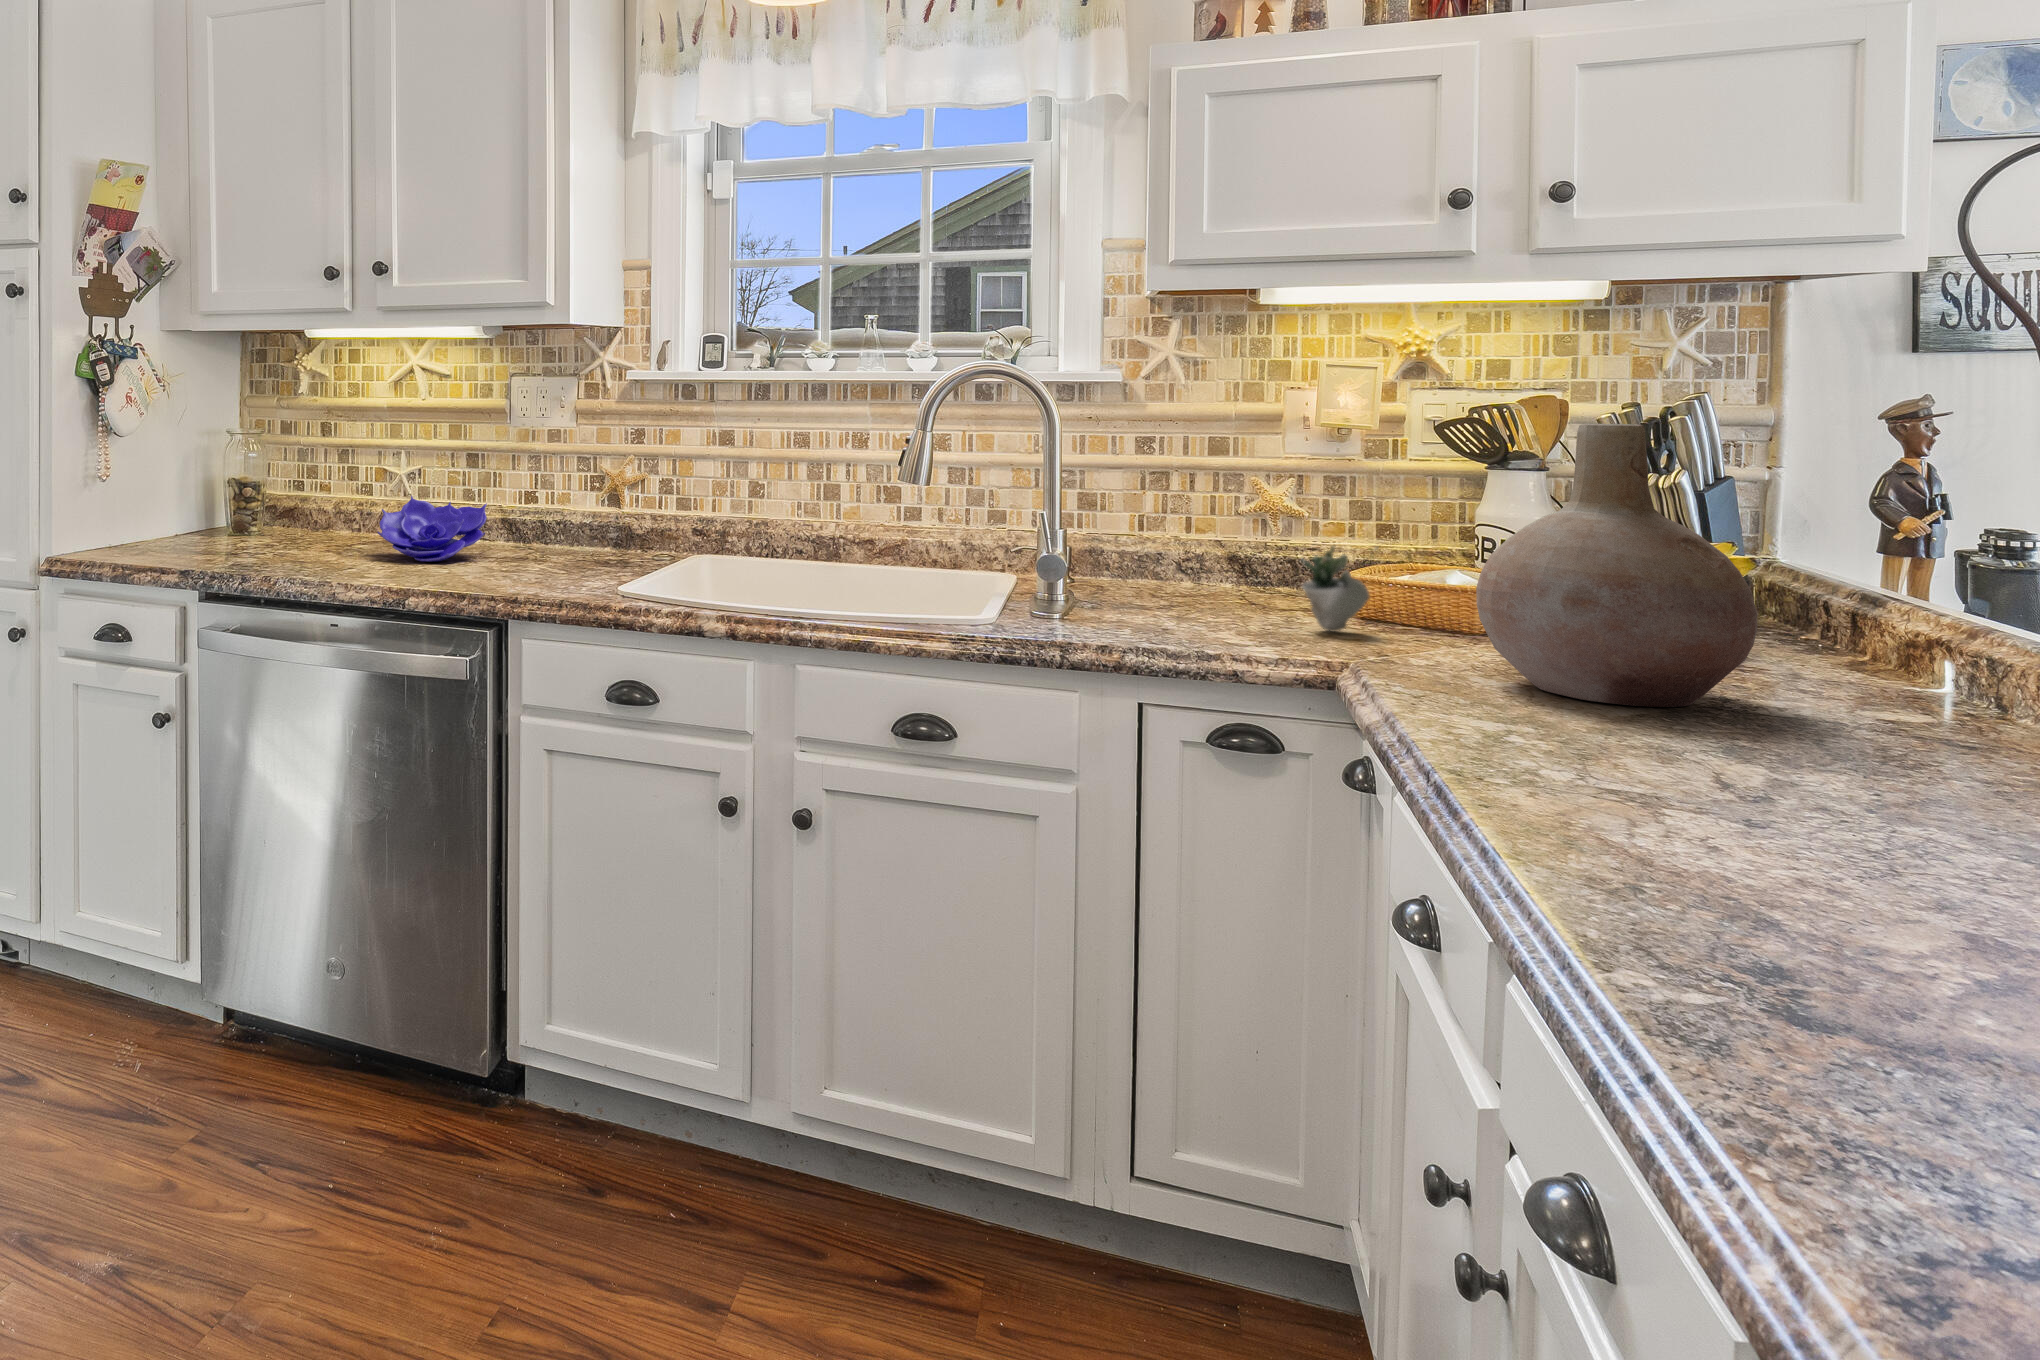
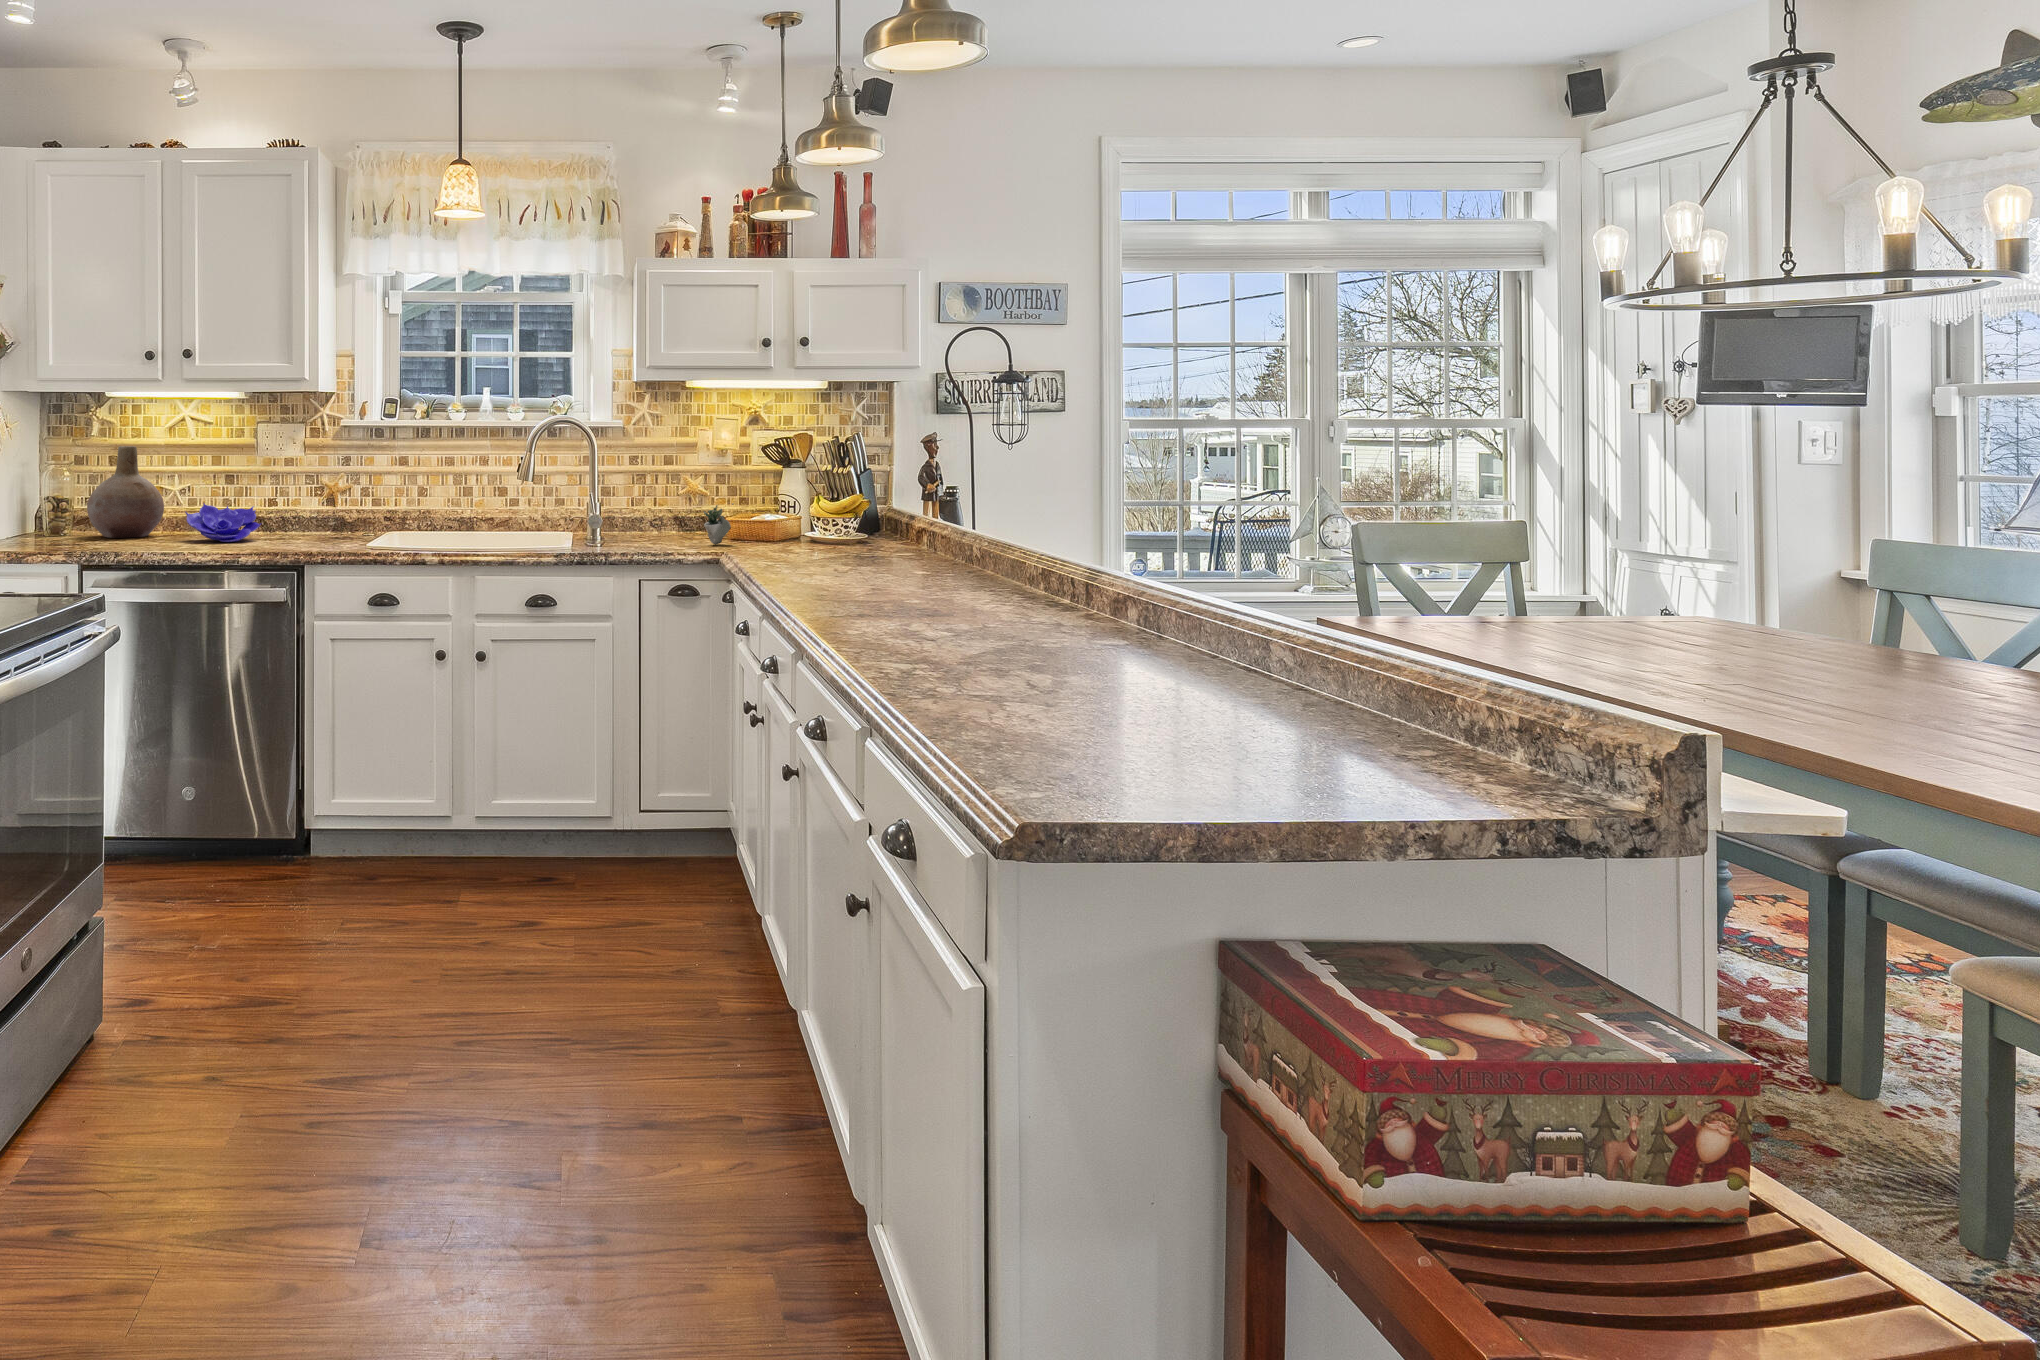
vase: present [1476,423,1757,707] -> present [87,446,164,538]

